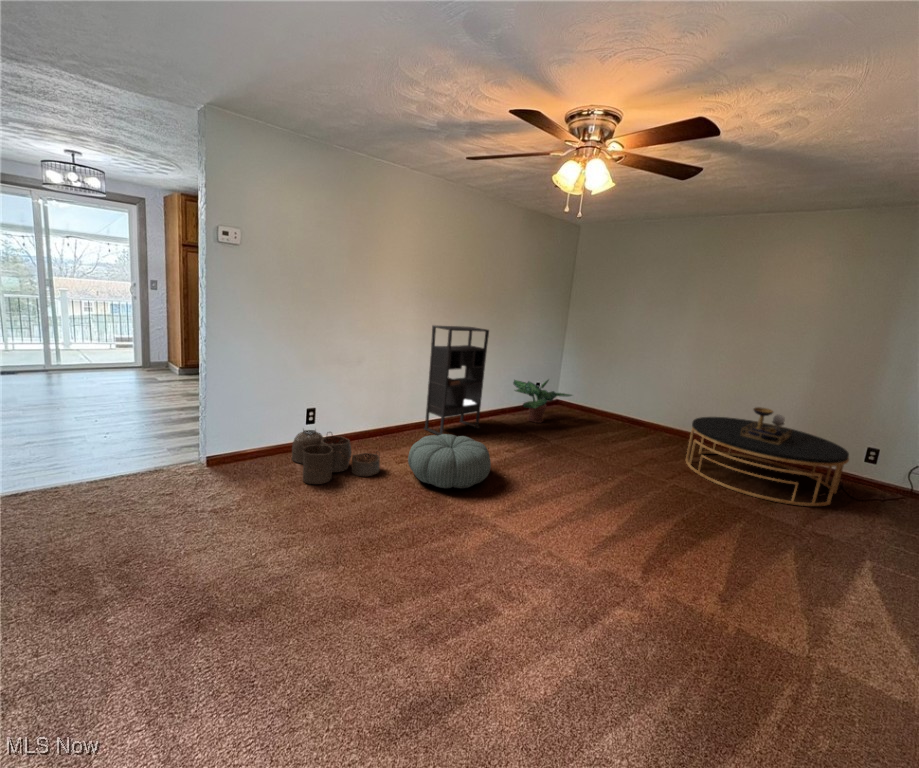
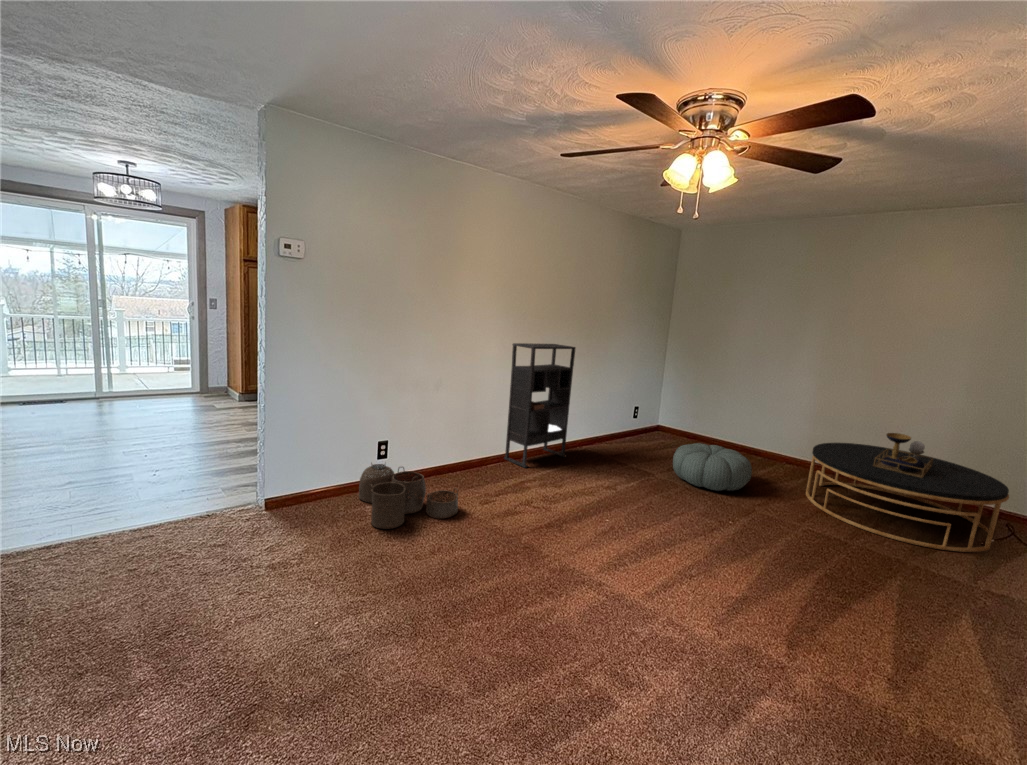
potted plant: present [513,380,572,423] -> none [601,399,670,449]
pouf: present [408,434,491,488] -> present [673,443,752,491]

